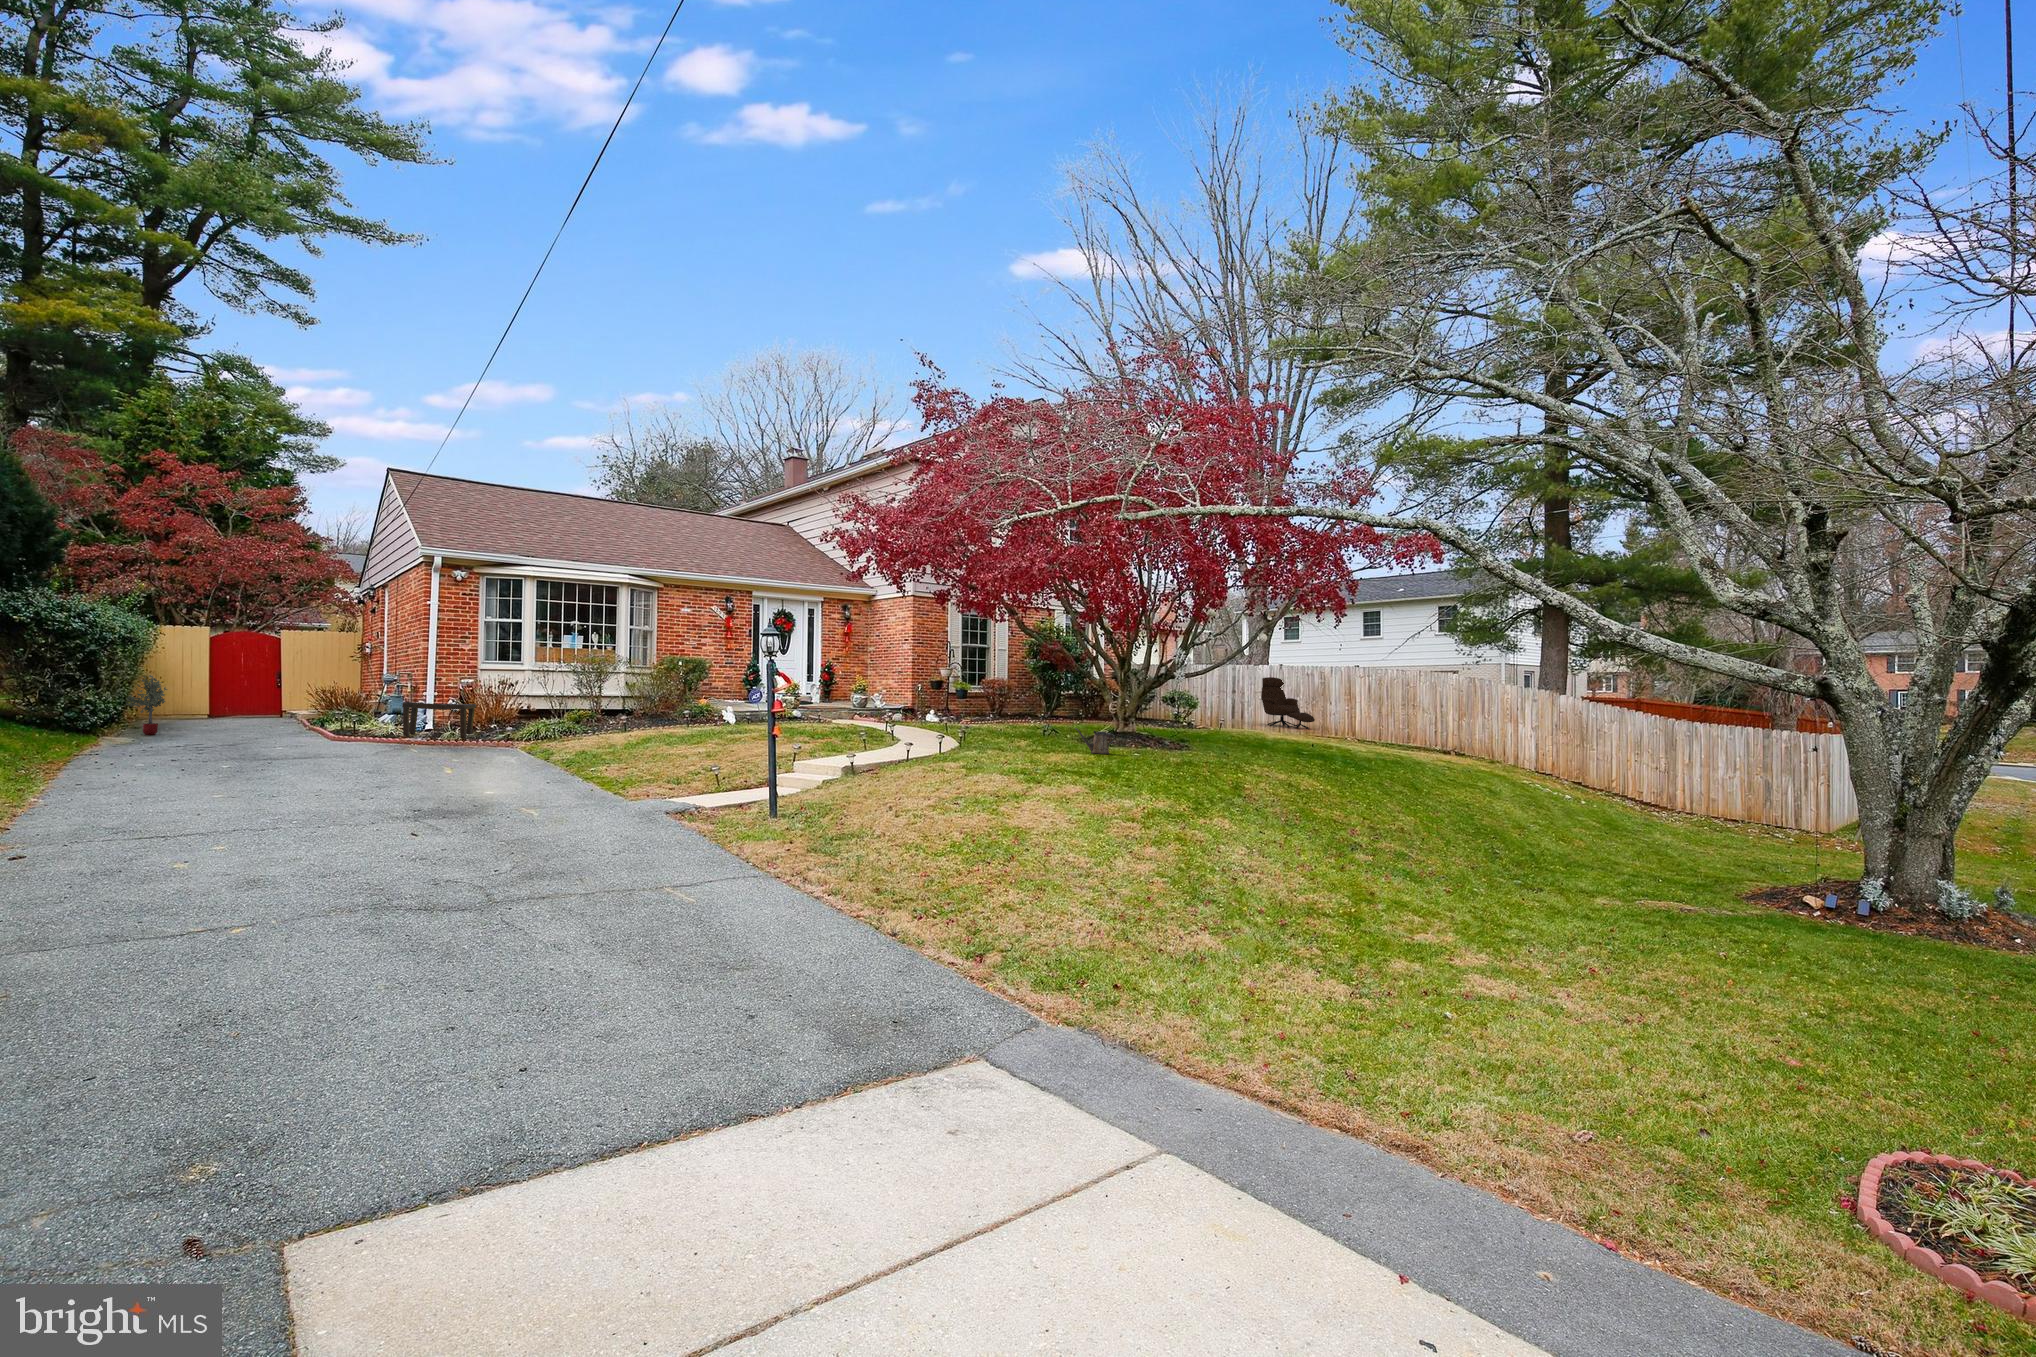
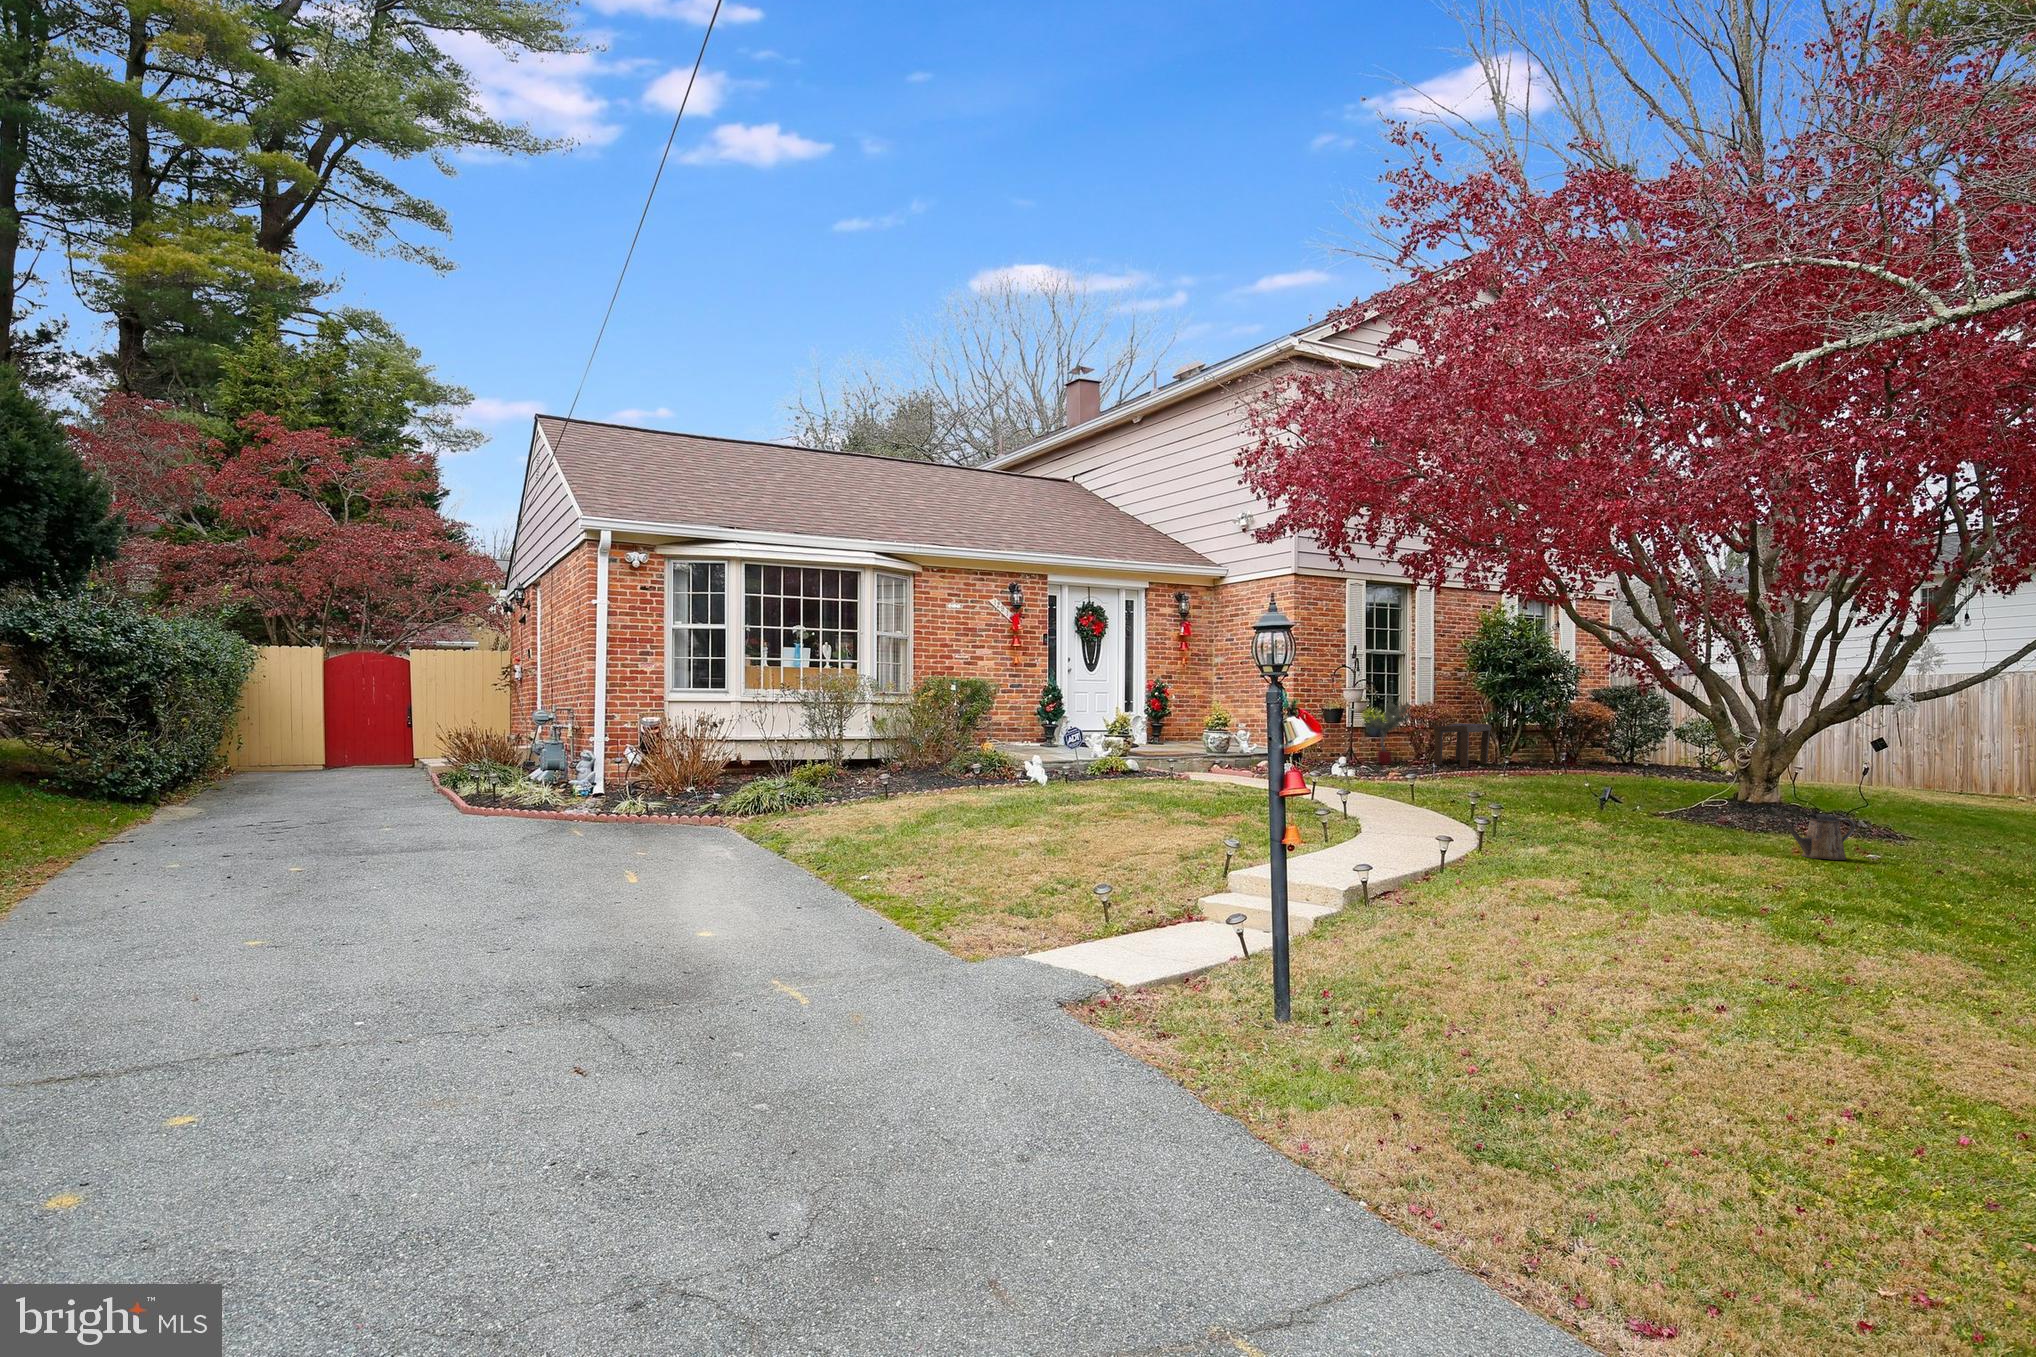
potted tree: present [127,675,167,735] -> present [1362,694,1410,764]
lounge chair: present [1261,677,1315,729] -> none [1872,695,1990,784]
bench: present [402,702,476,738] -> present [1434,724,1492,767]

